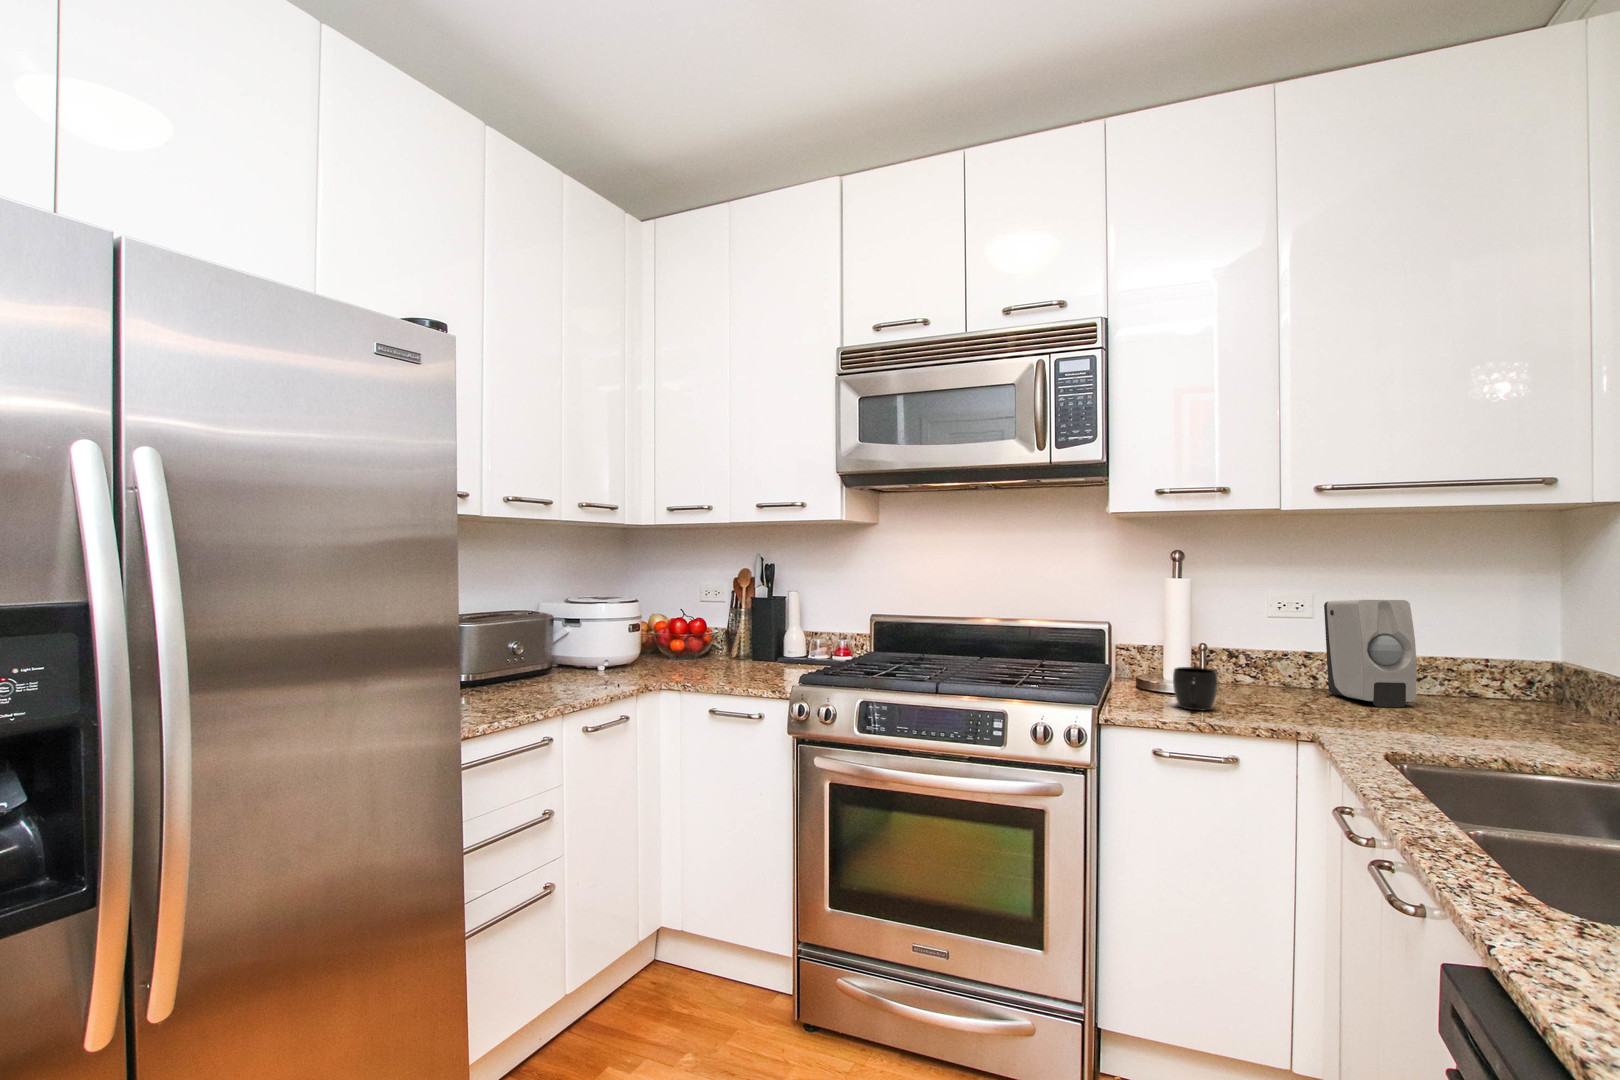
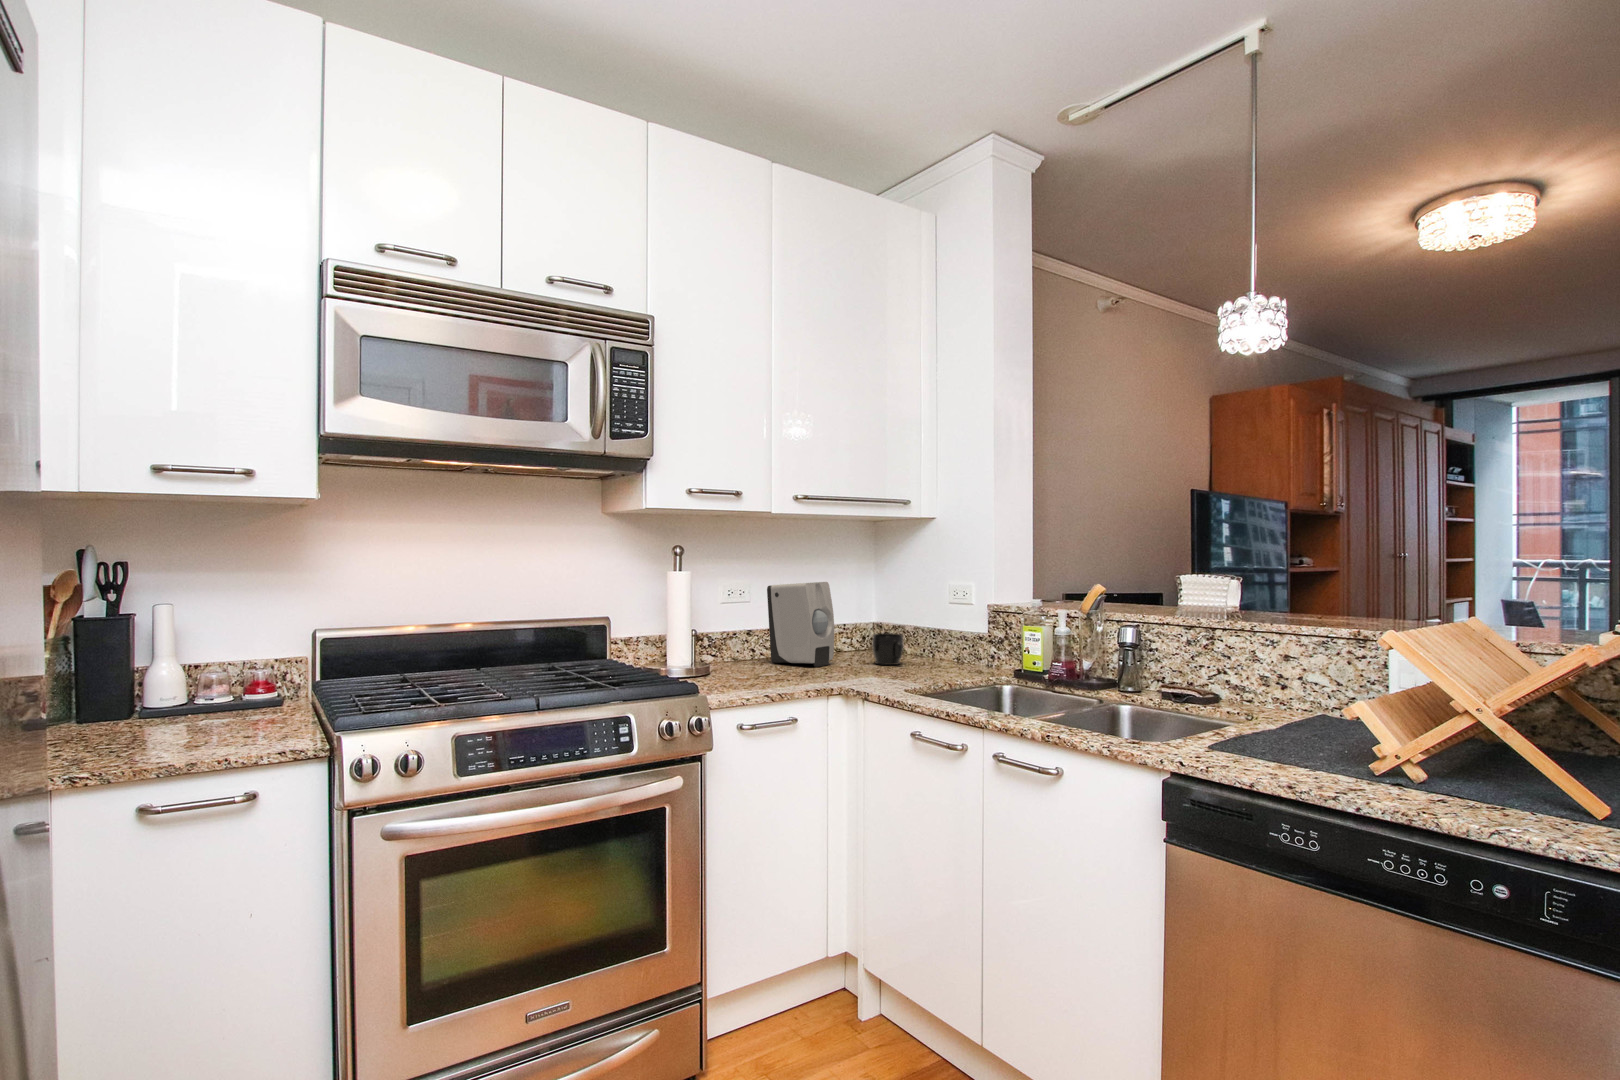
mug: present [1173,667,1218,710] -> present [872,633,903,665]

